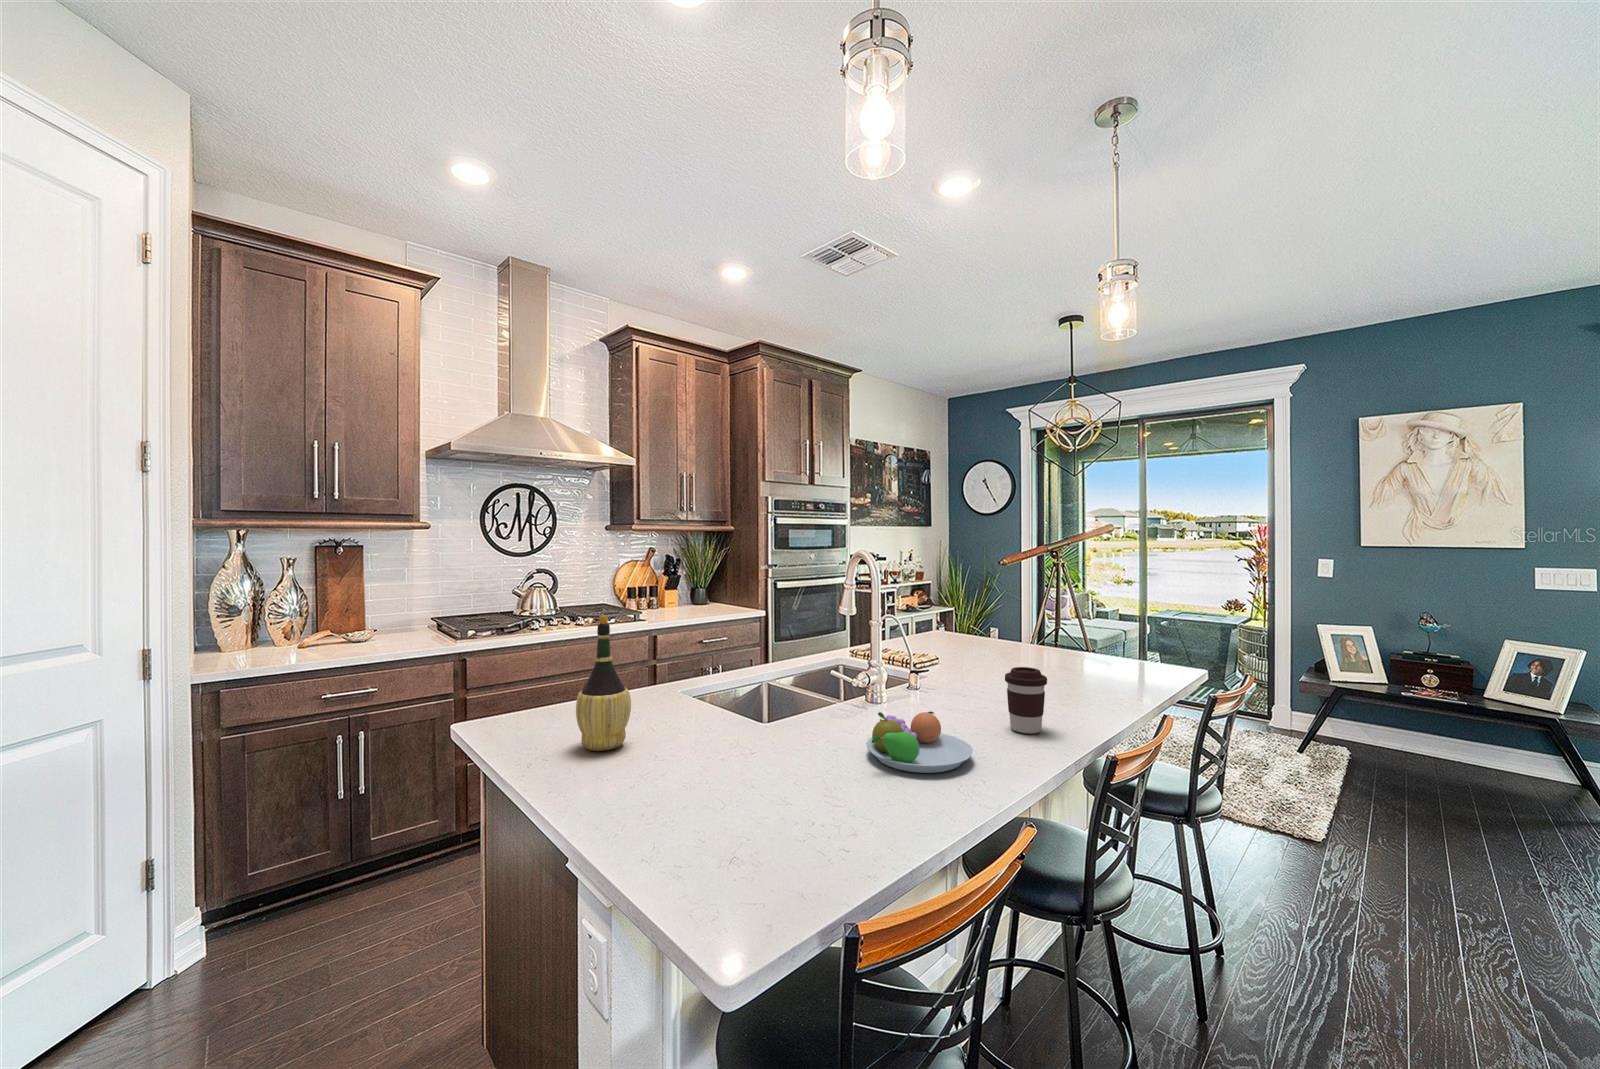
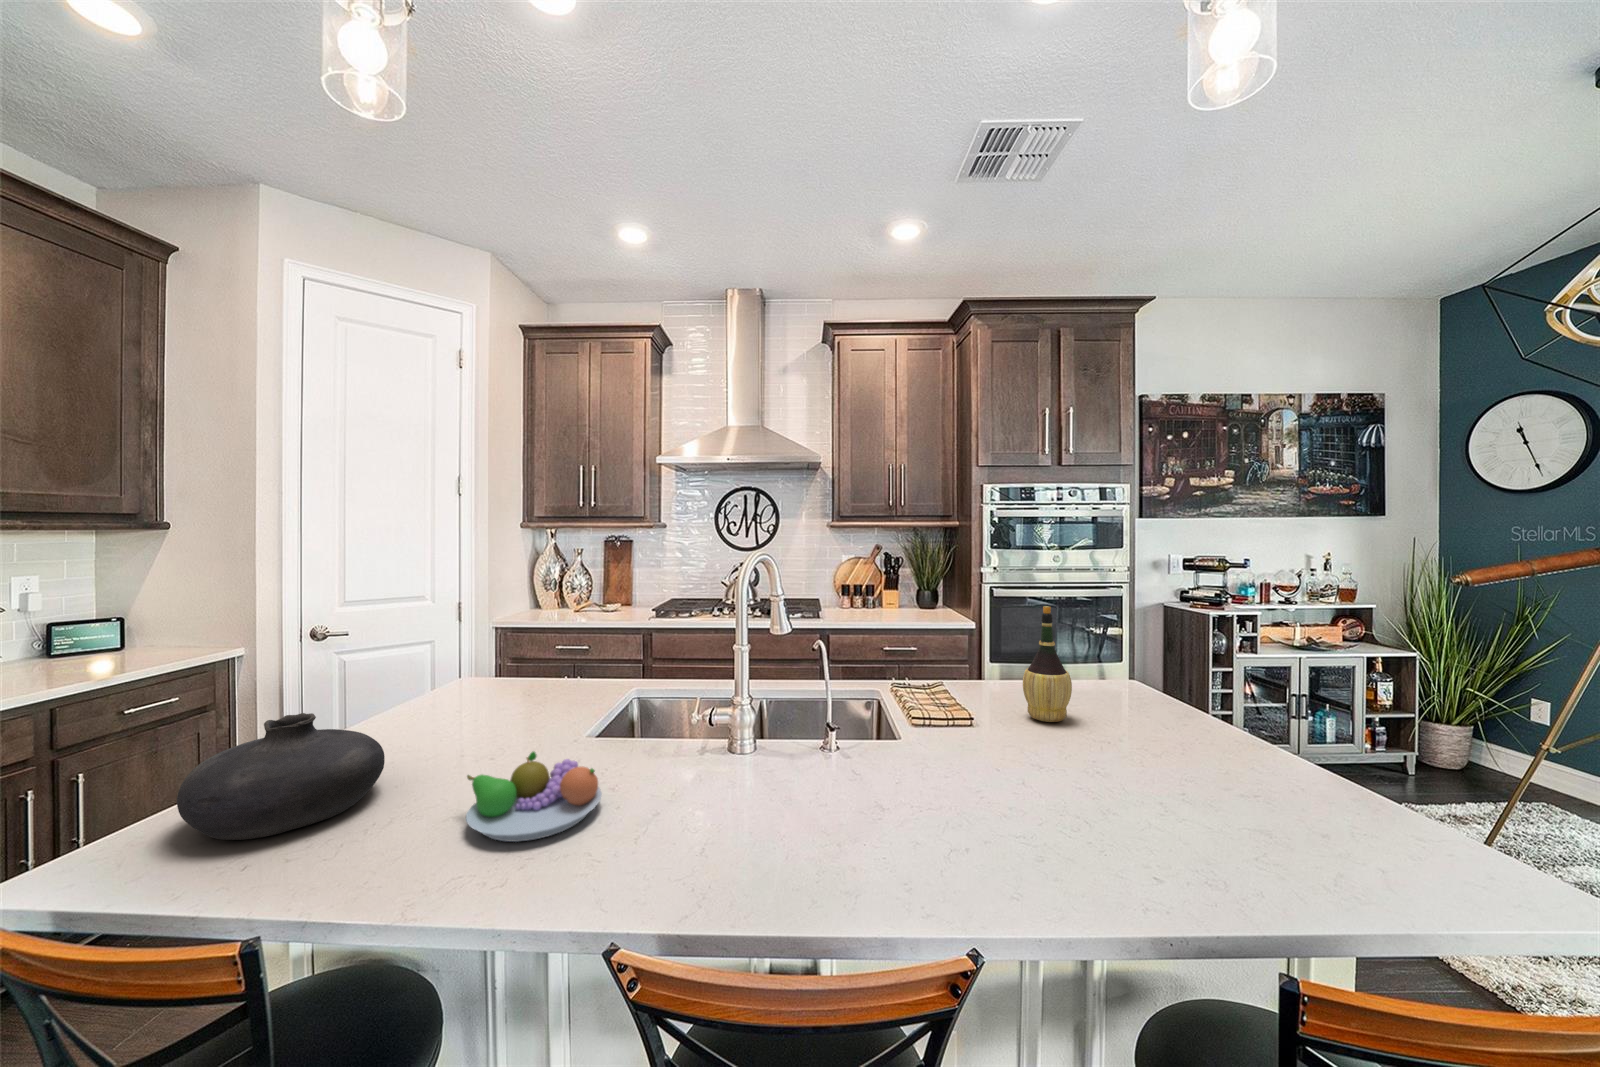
wine bottle: present [576,615,631,751] -> present [1023,606,1072,722]
coffee cup: present [1005,667,1047,734] -> none [689,743,747,847]
vase: none [649,716,827,858] -> present [177,713,385,840]

